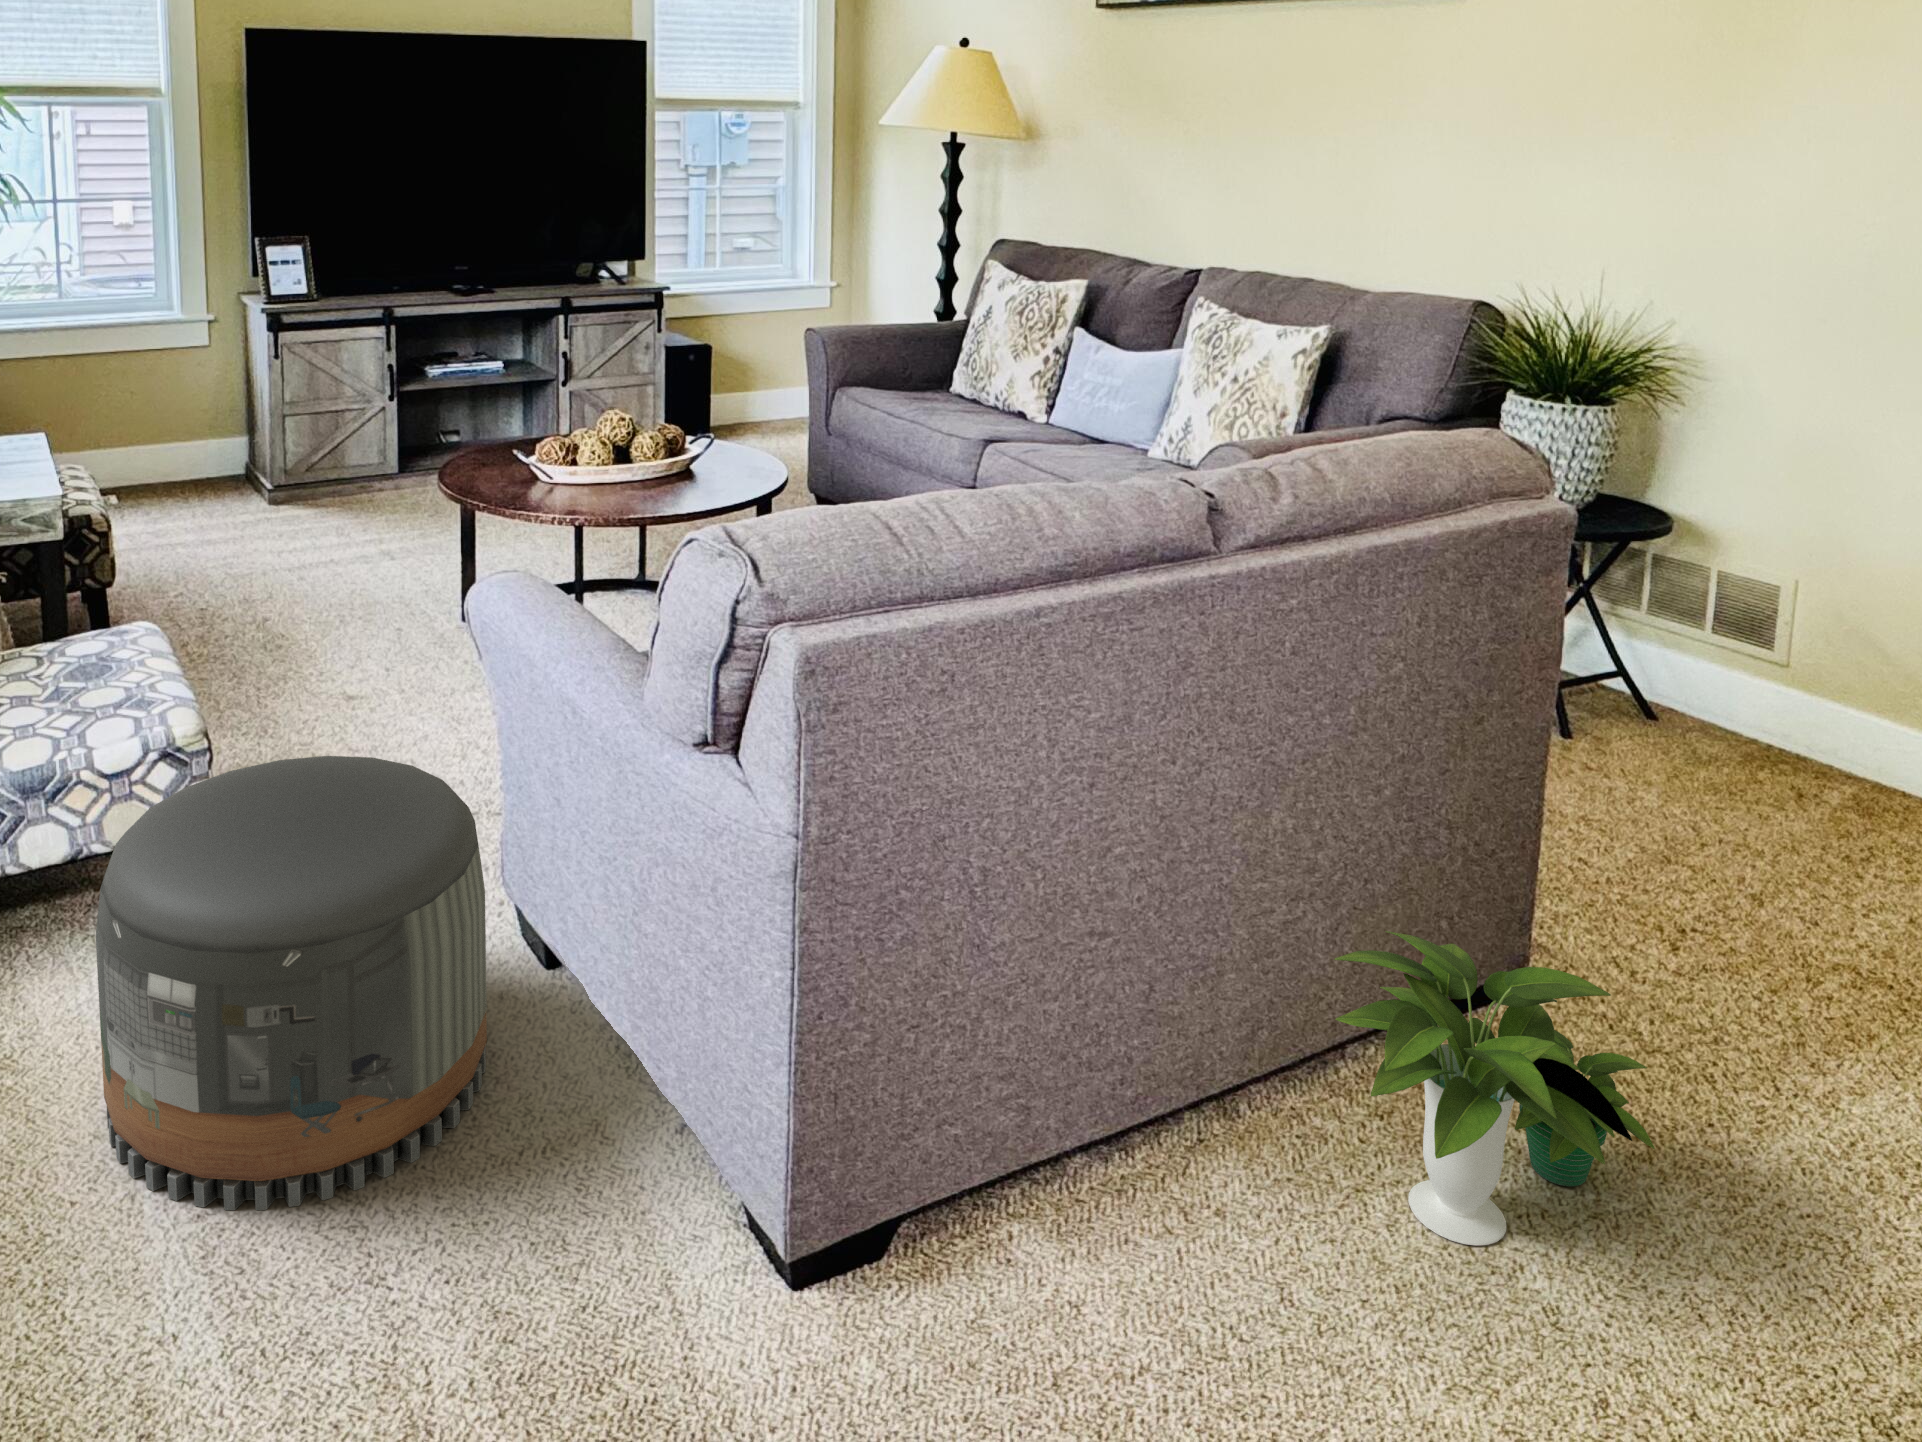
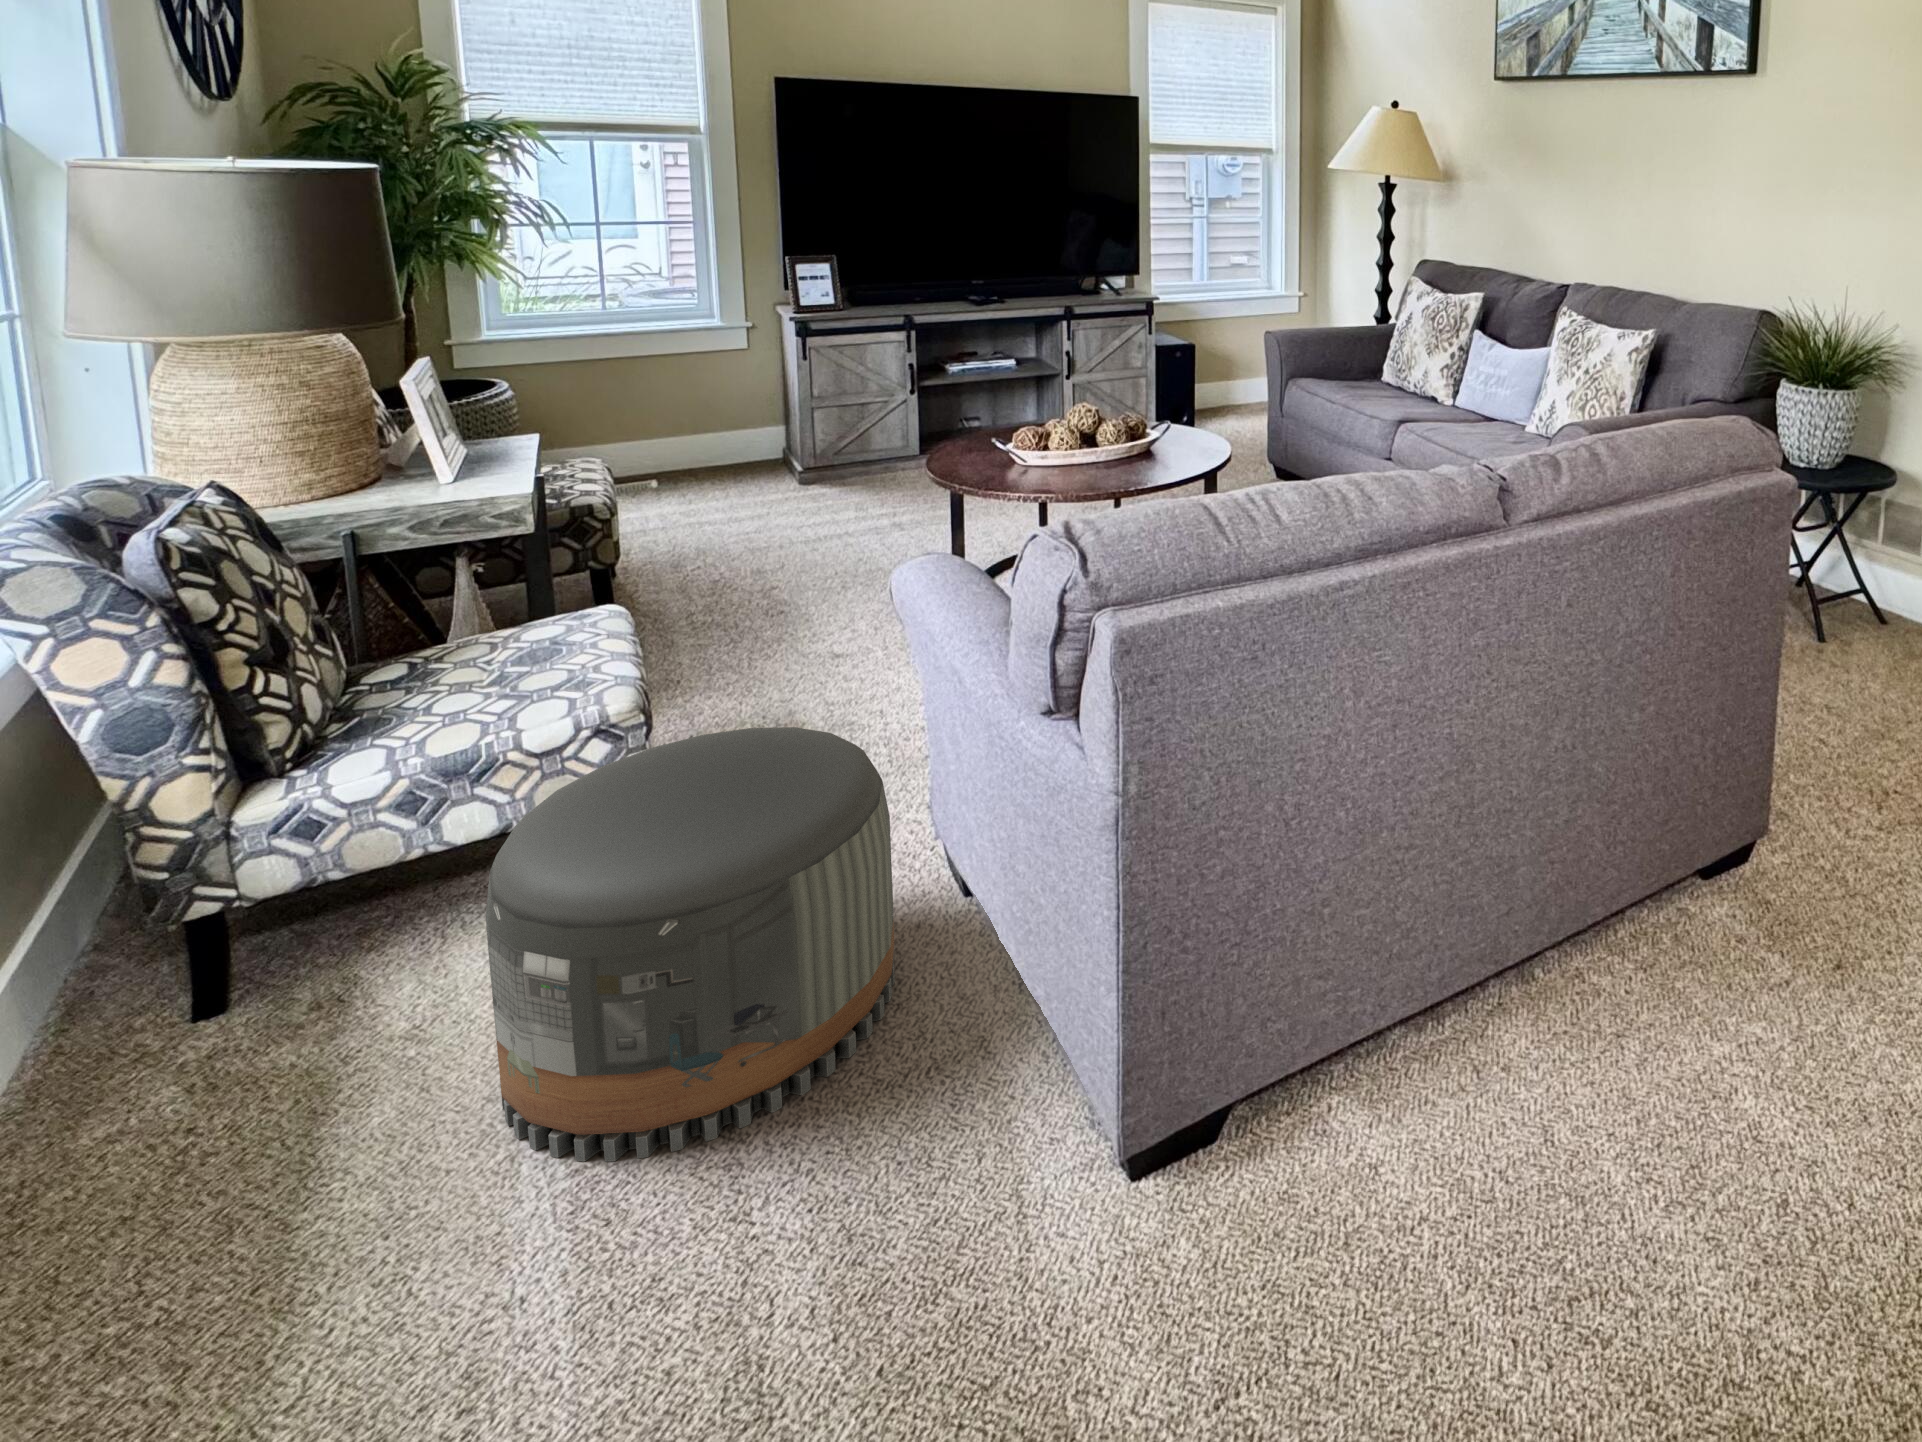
potted plant: present [1334,931,1655,1246] -> none [1601,825,1840,1074]

